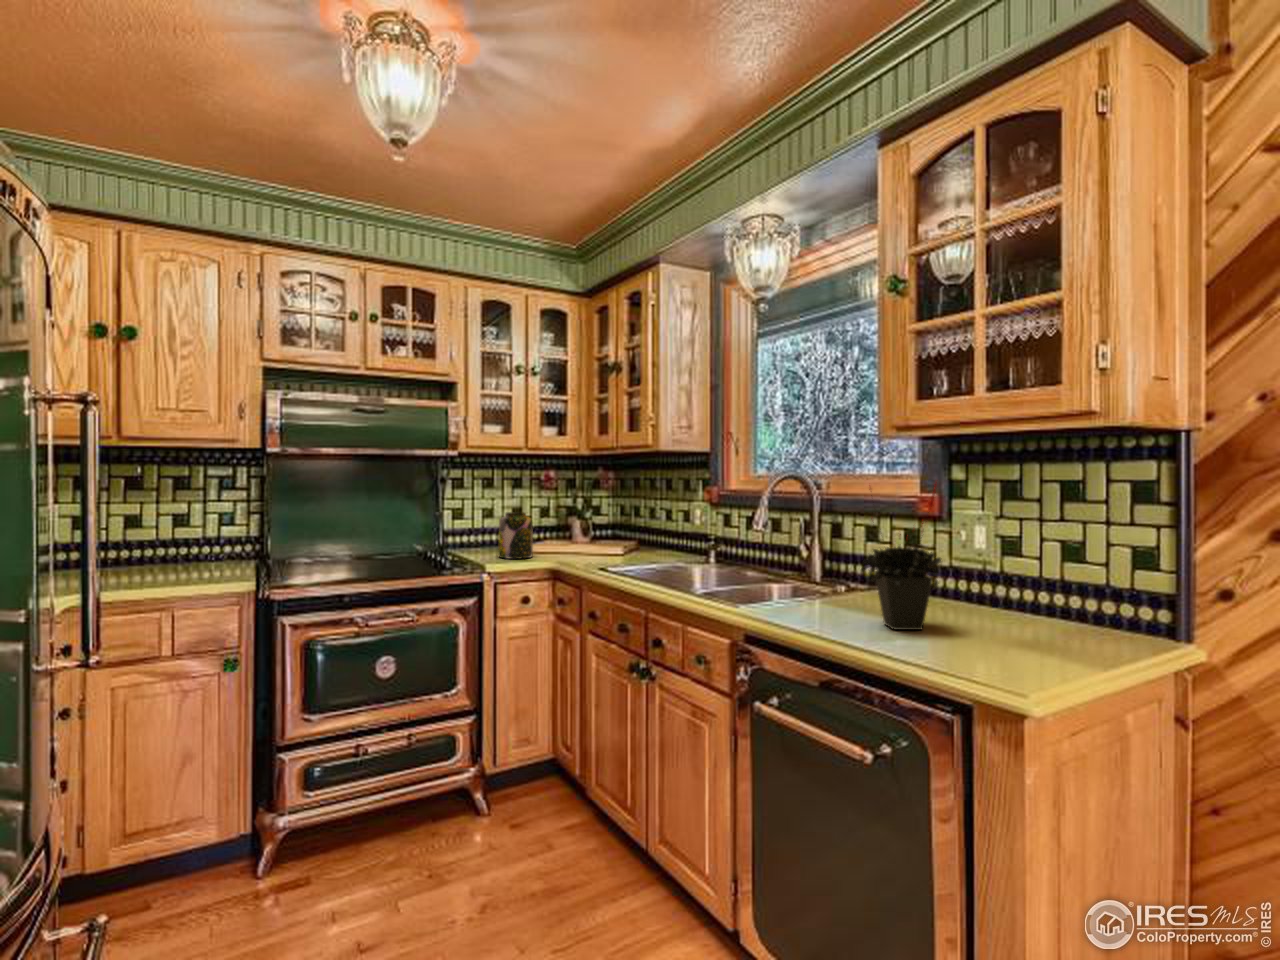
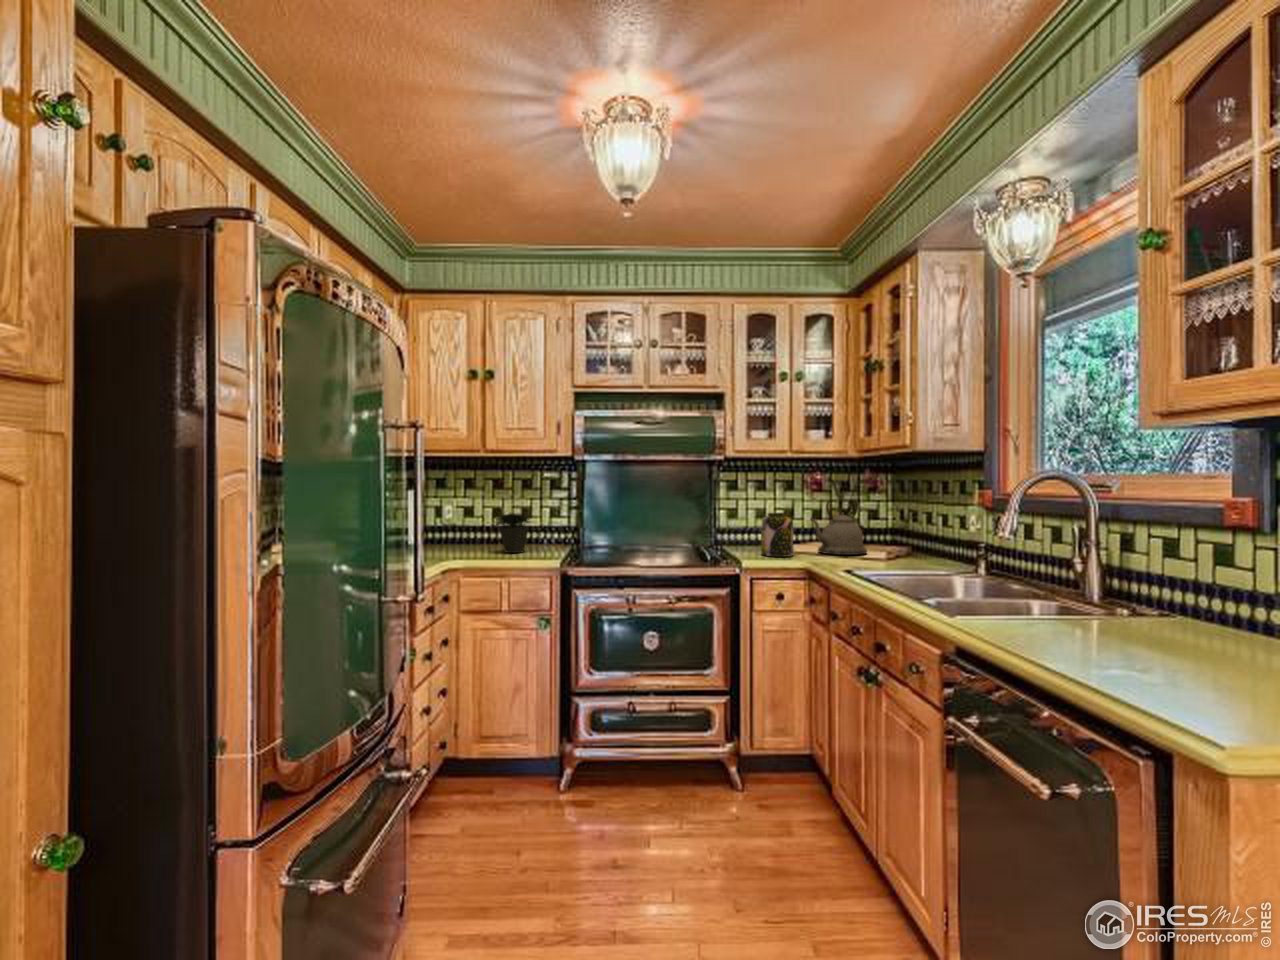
potted plant: present [861,482,941,630] -> present [495,513,532,553]
kettle: none [548,497,600,553] -> present [811,500,867,555]

